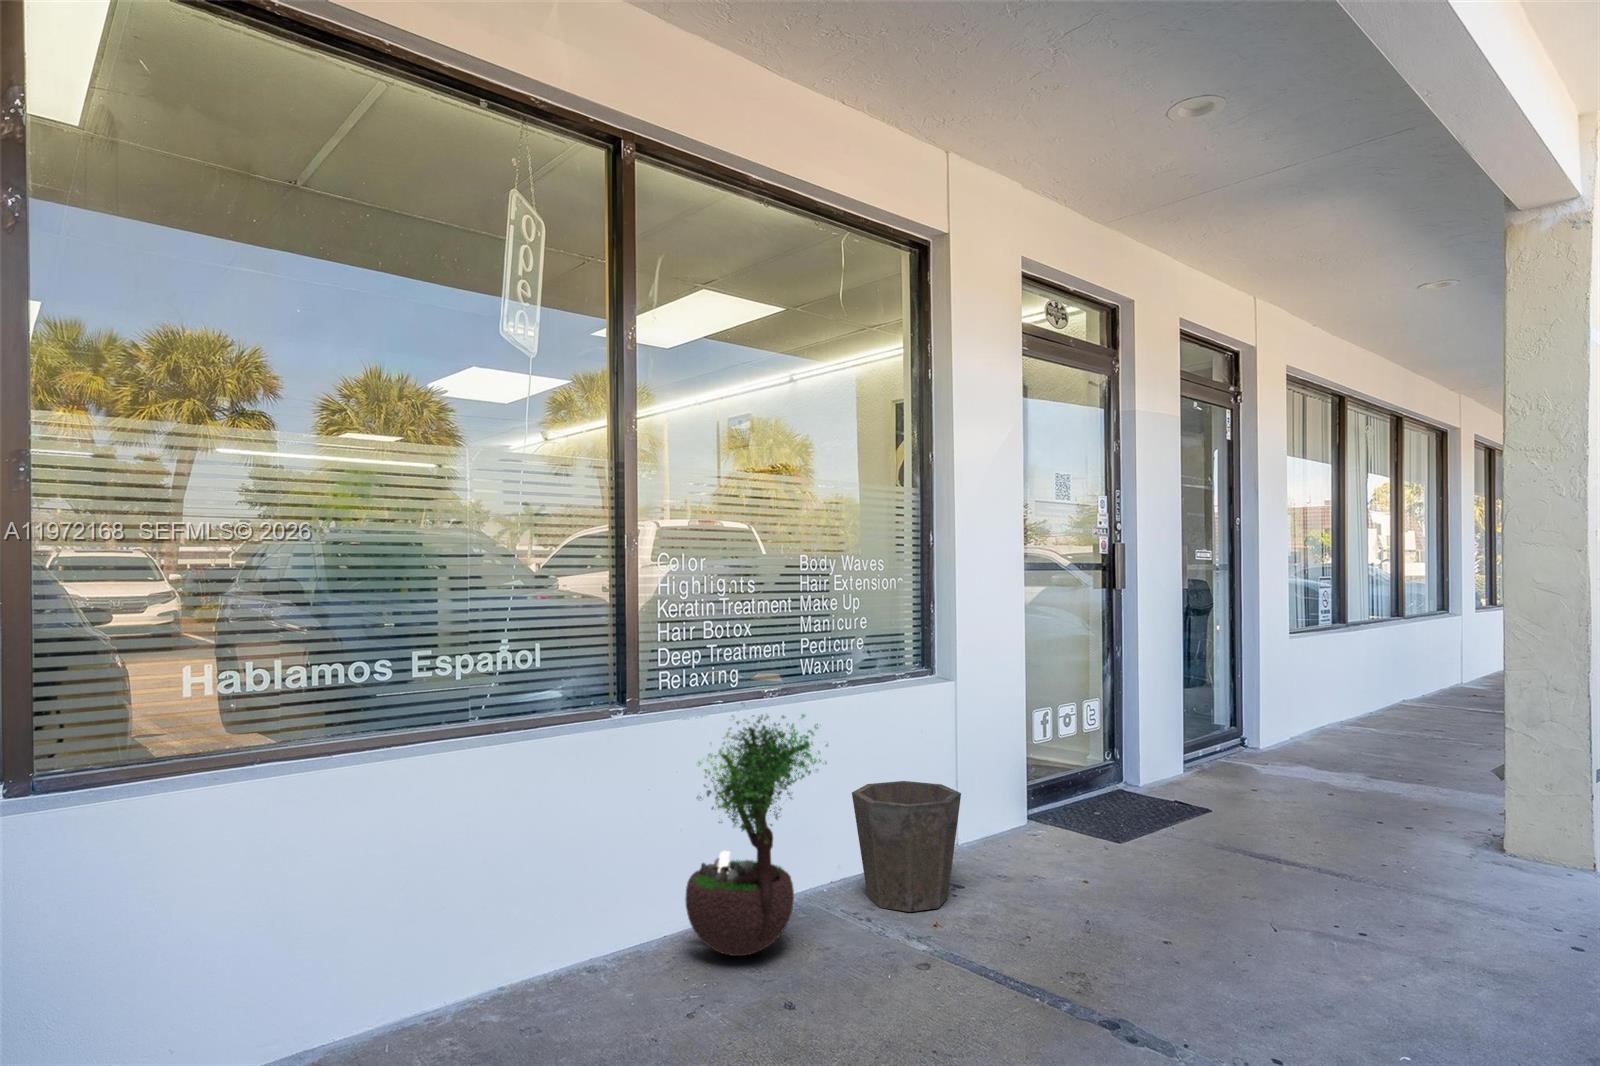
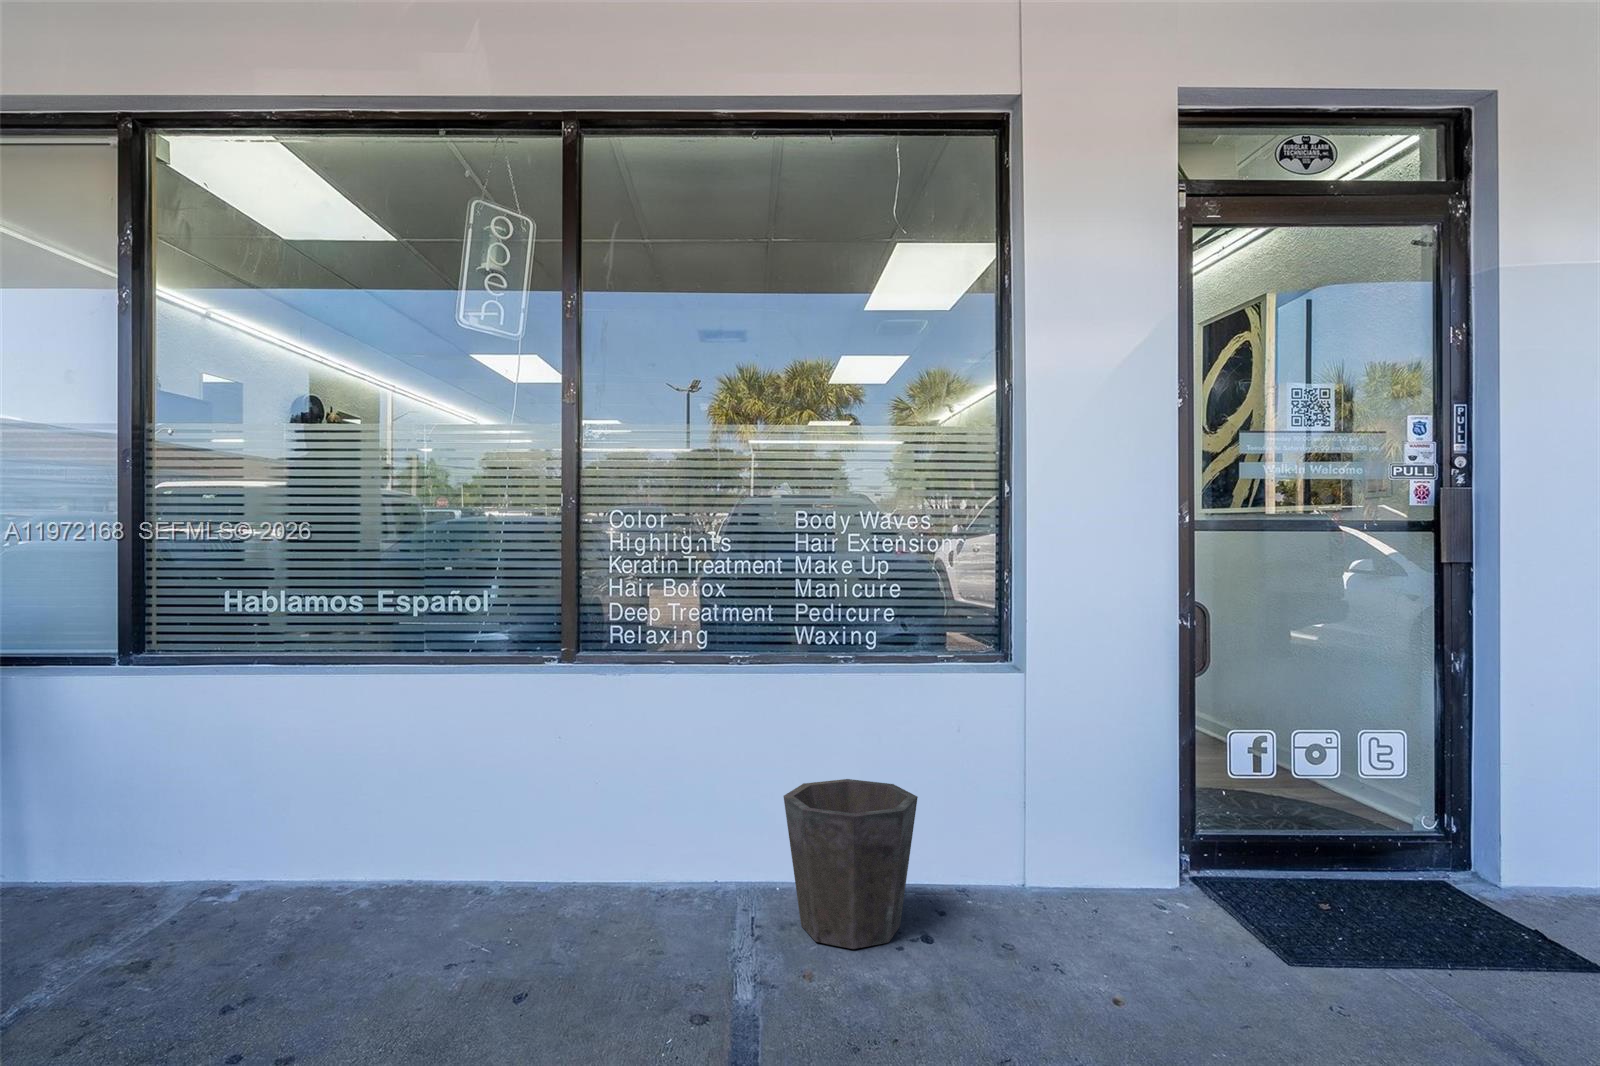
potted tree: present [685,715,827,956] -> none [508,657,672,925]

